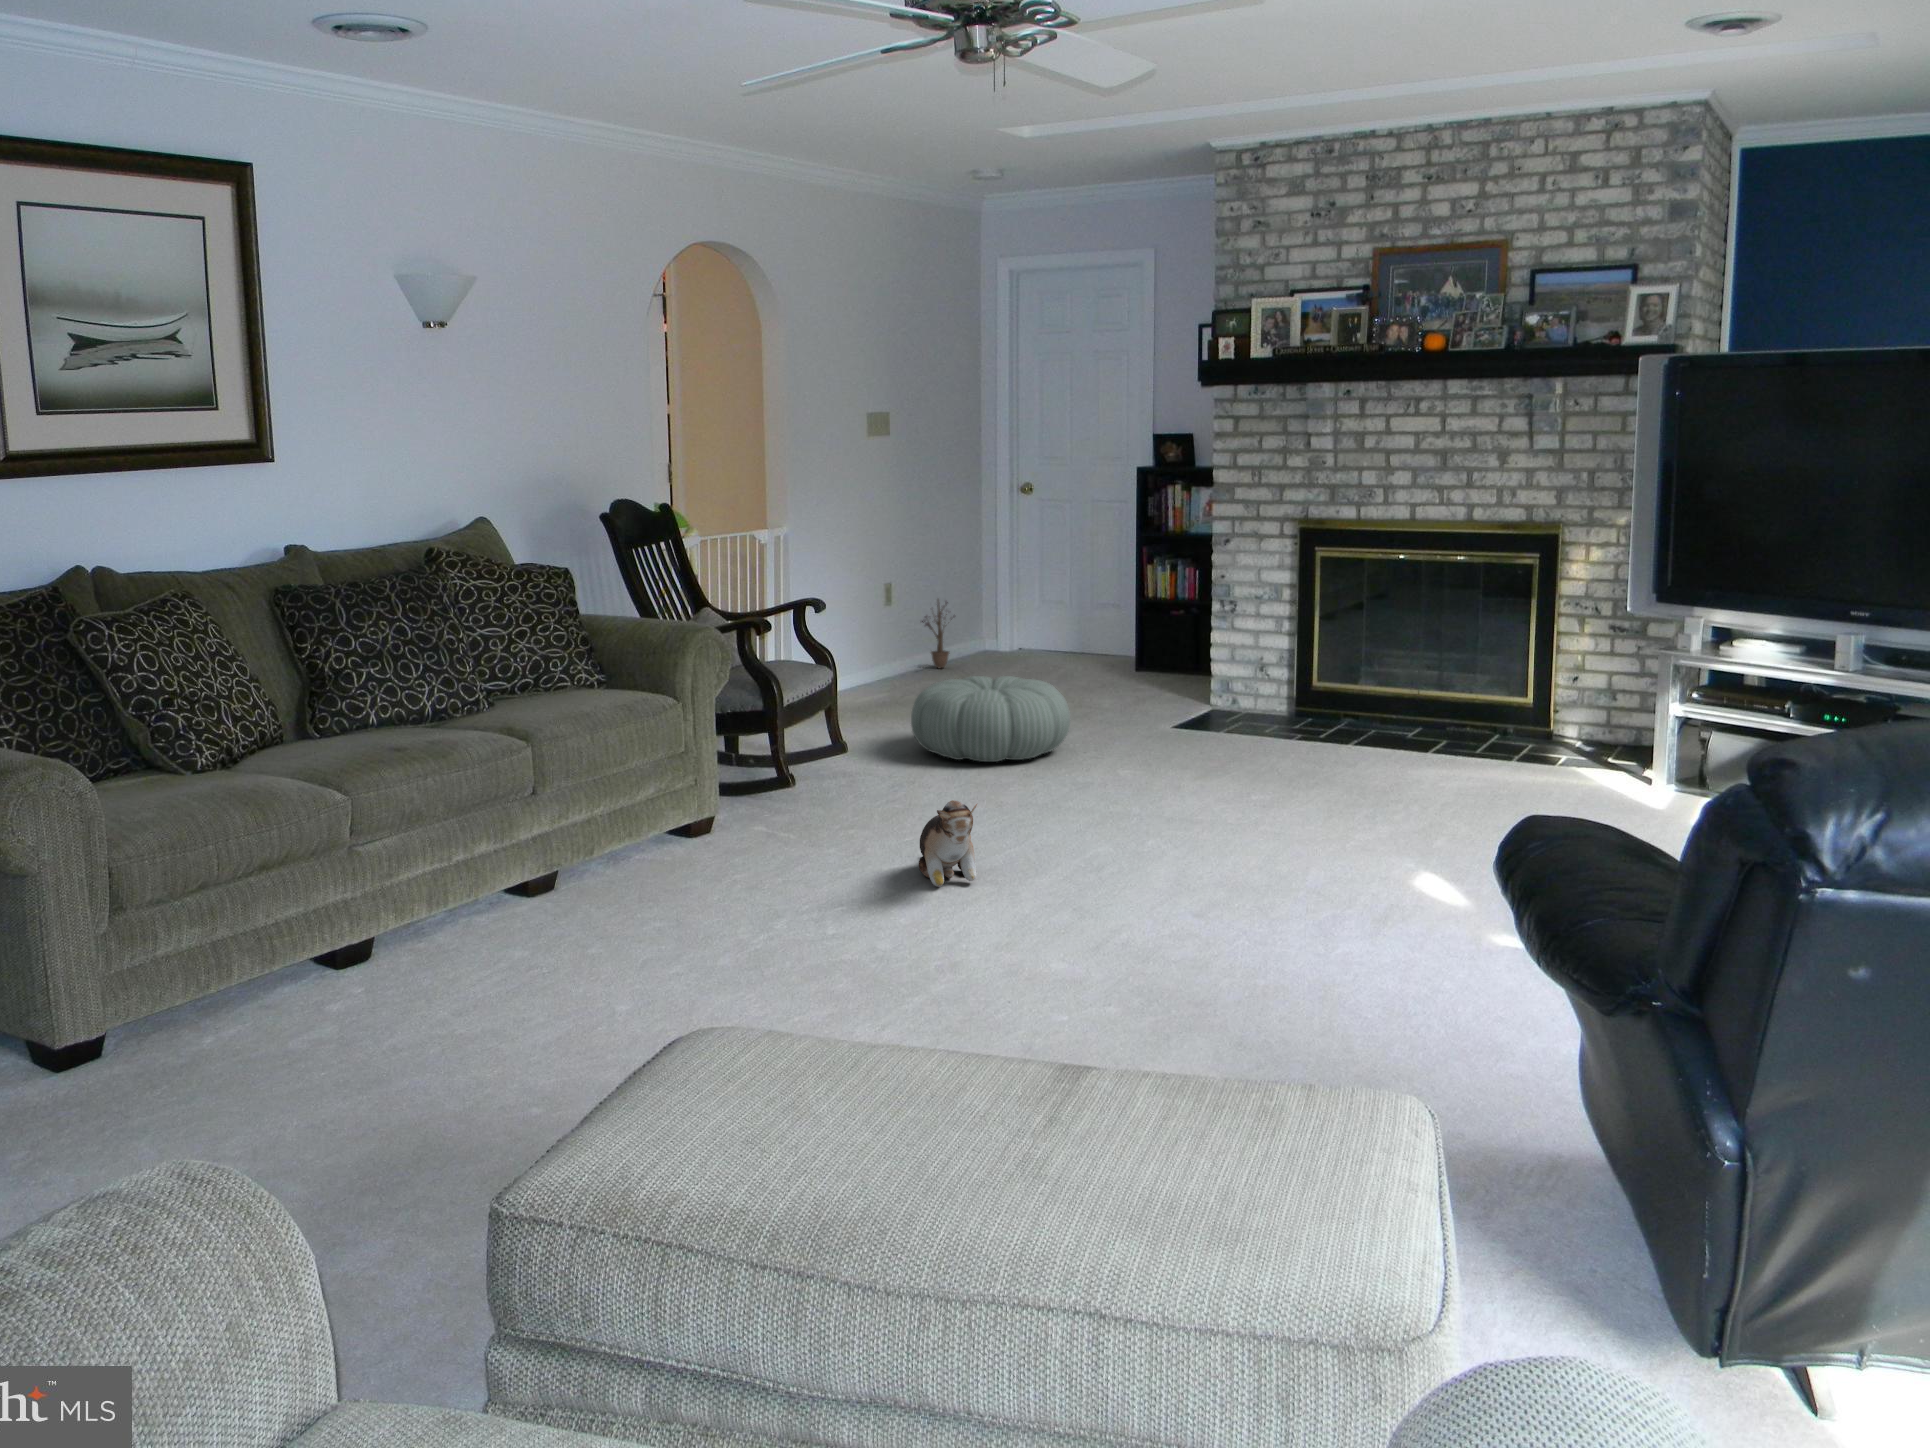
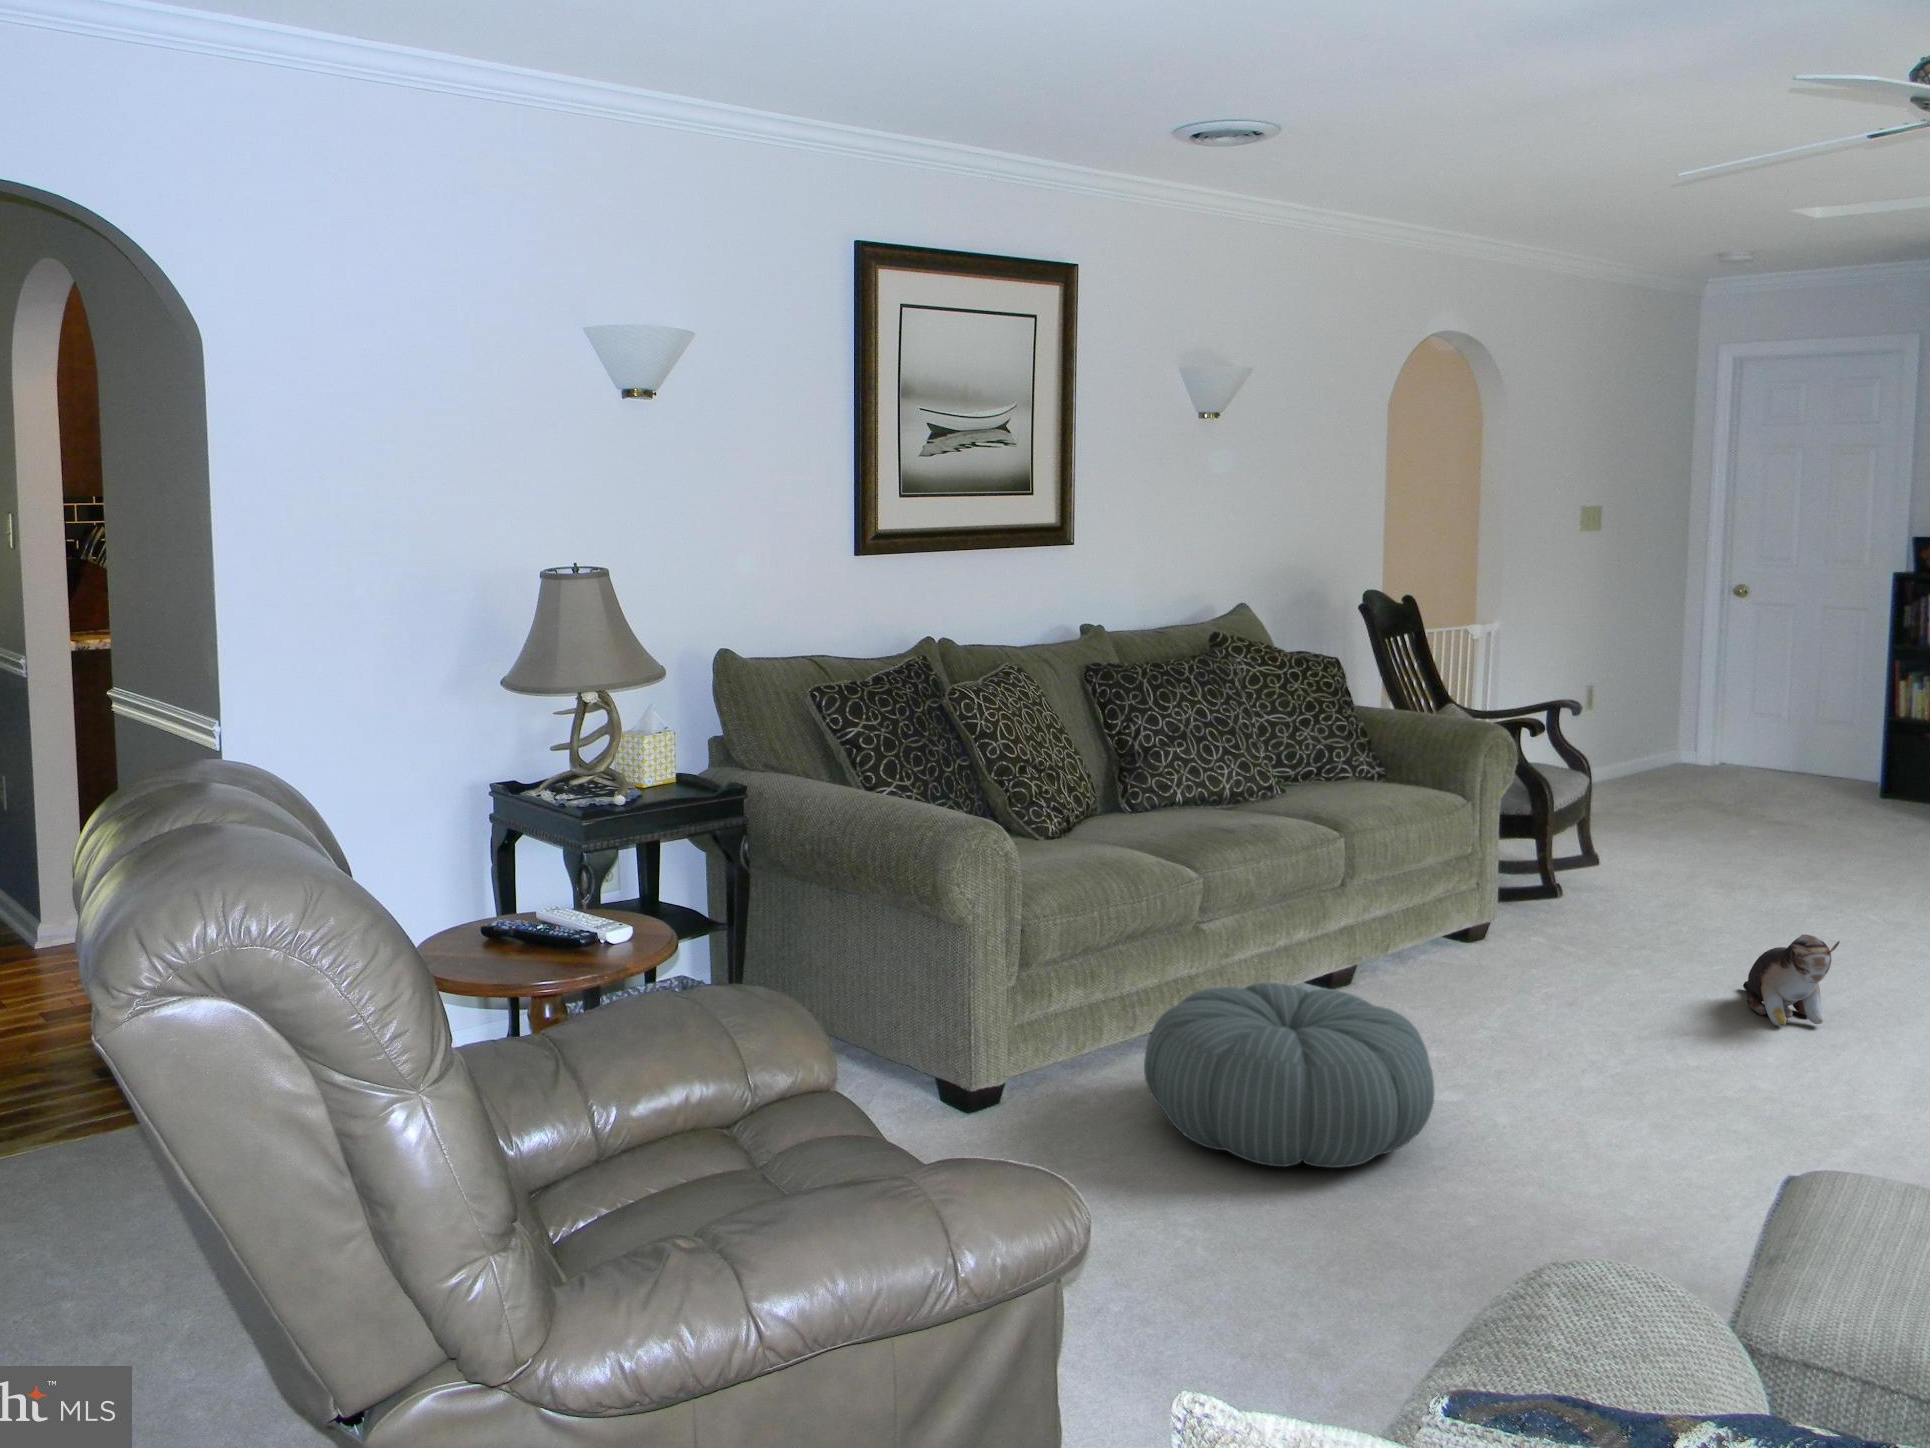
decorative plant: present [922,600,955,668] -> none [1616,704,1658,778]
pouf: present [911,676,1070,762] -> present [1144,983,1434,1168]

